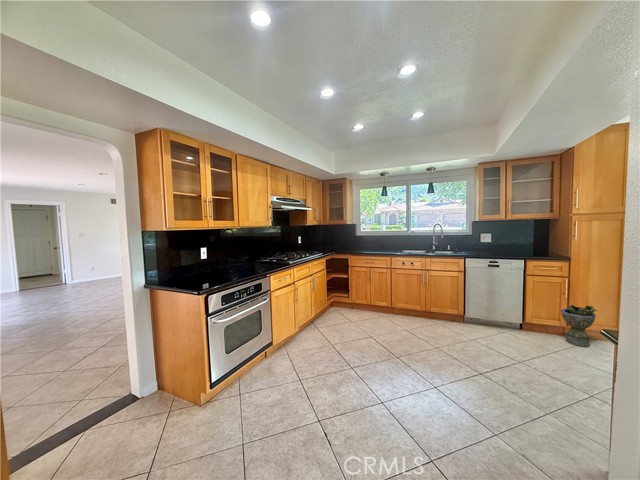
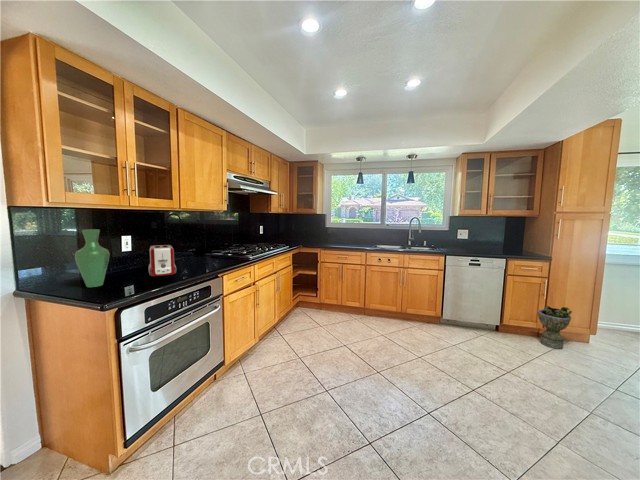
vase: none [177,244,197,283] -> present [75,229,110,287]
toaster: none [219,254,238,276] -> present [149,245,176,276]

